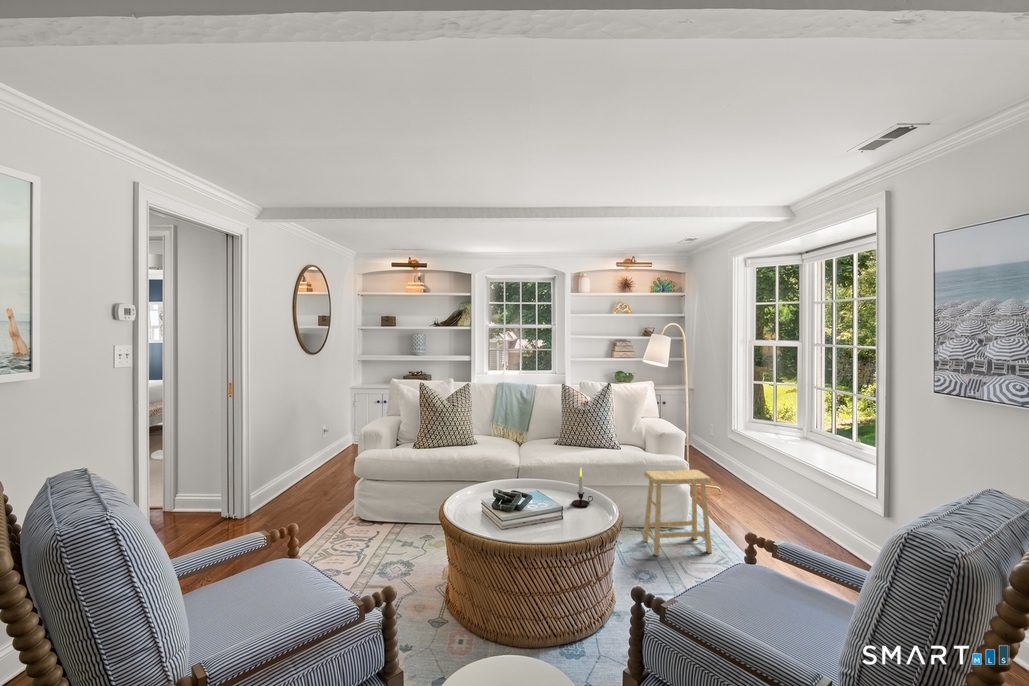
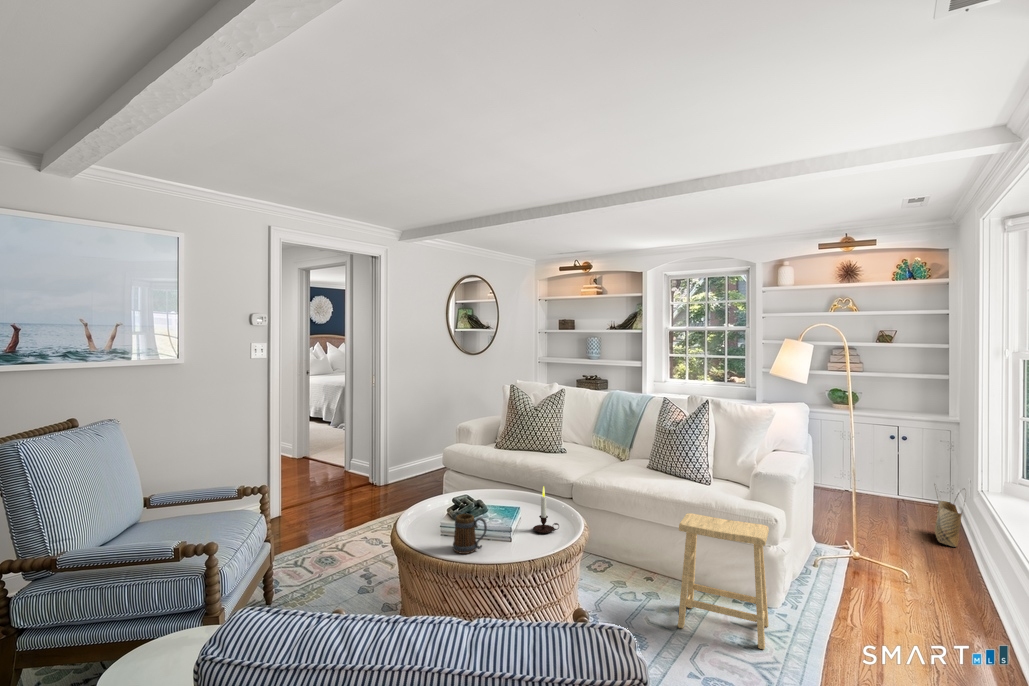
woven basket: none [704,429,724,468] -> present [935,493,965,547]
mug: none [546,501,575,536] -> present [453,514,487,554]

